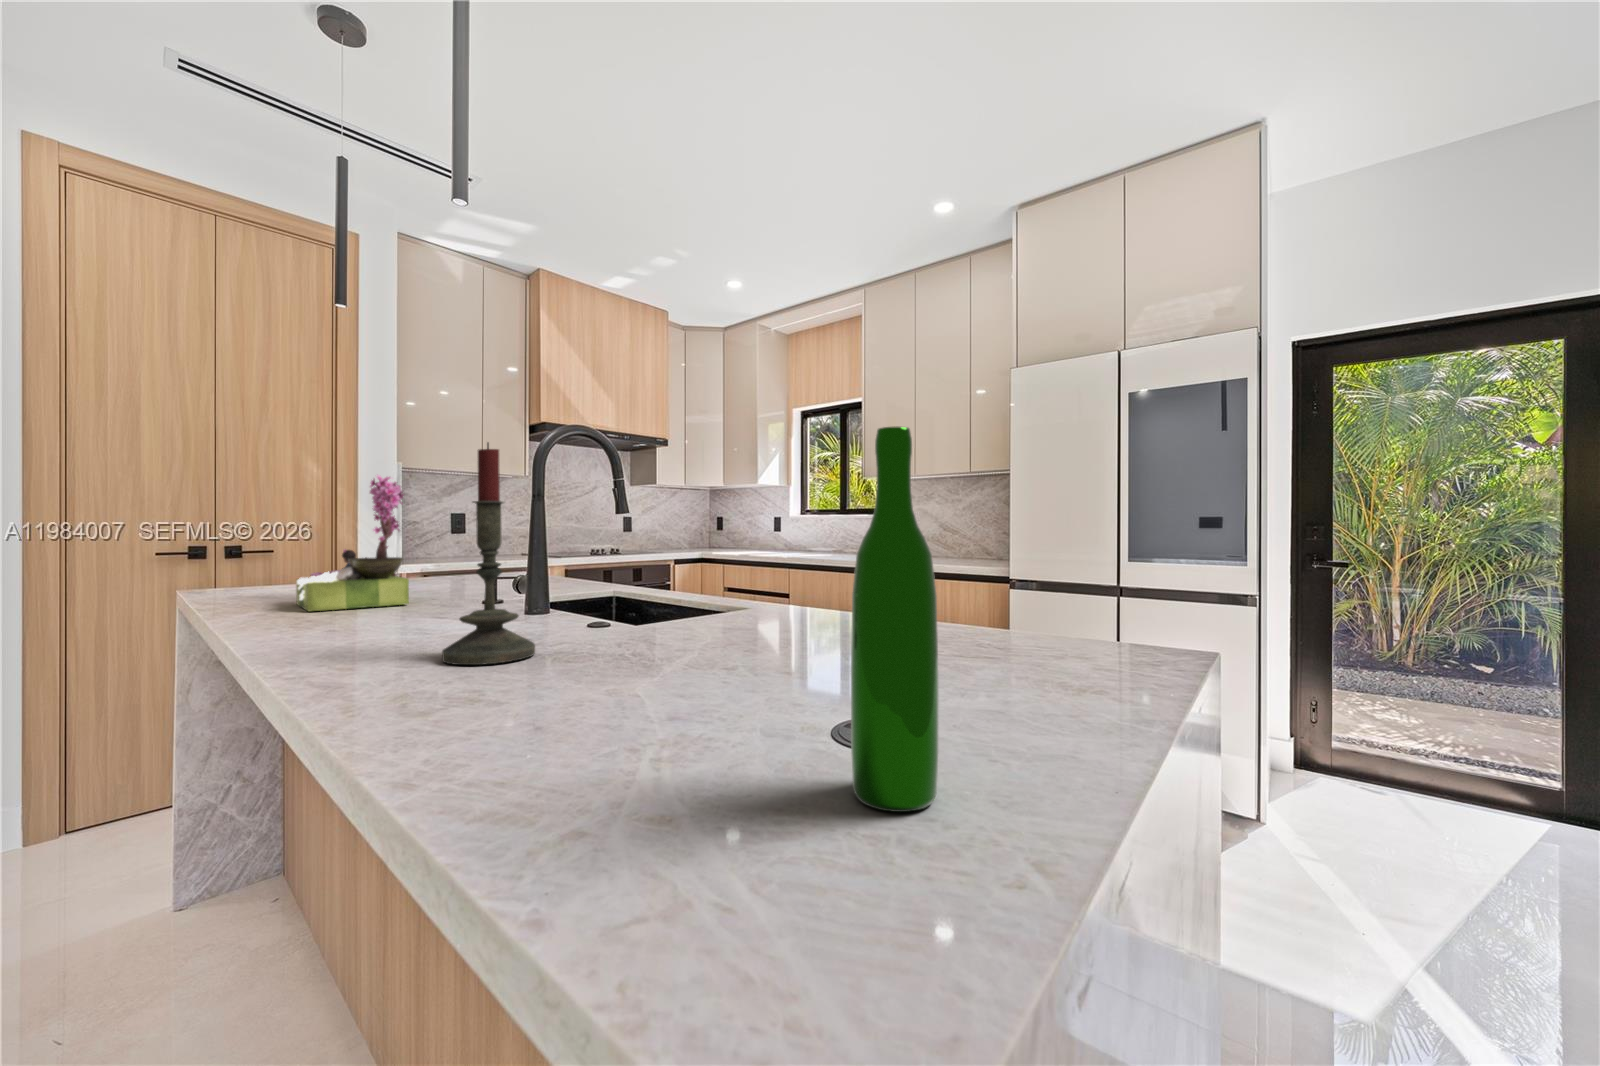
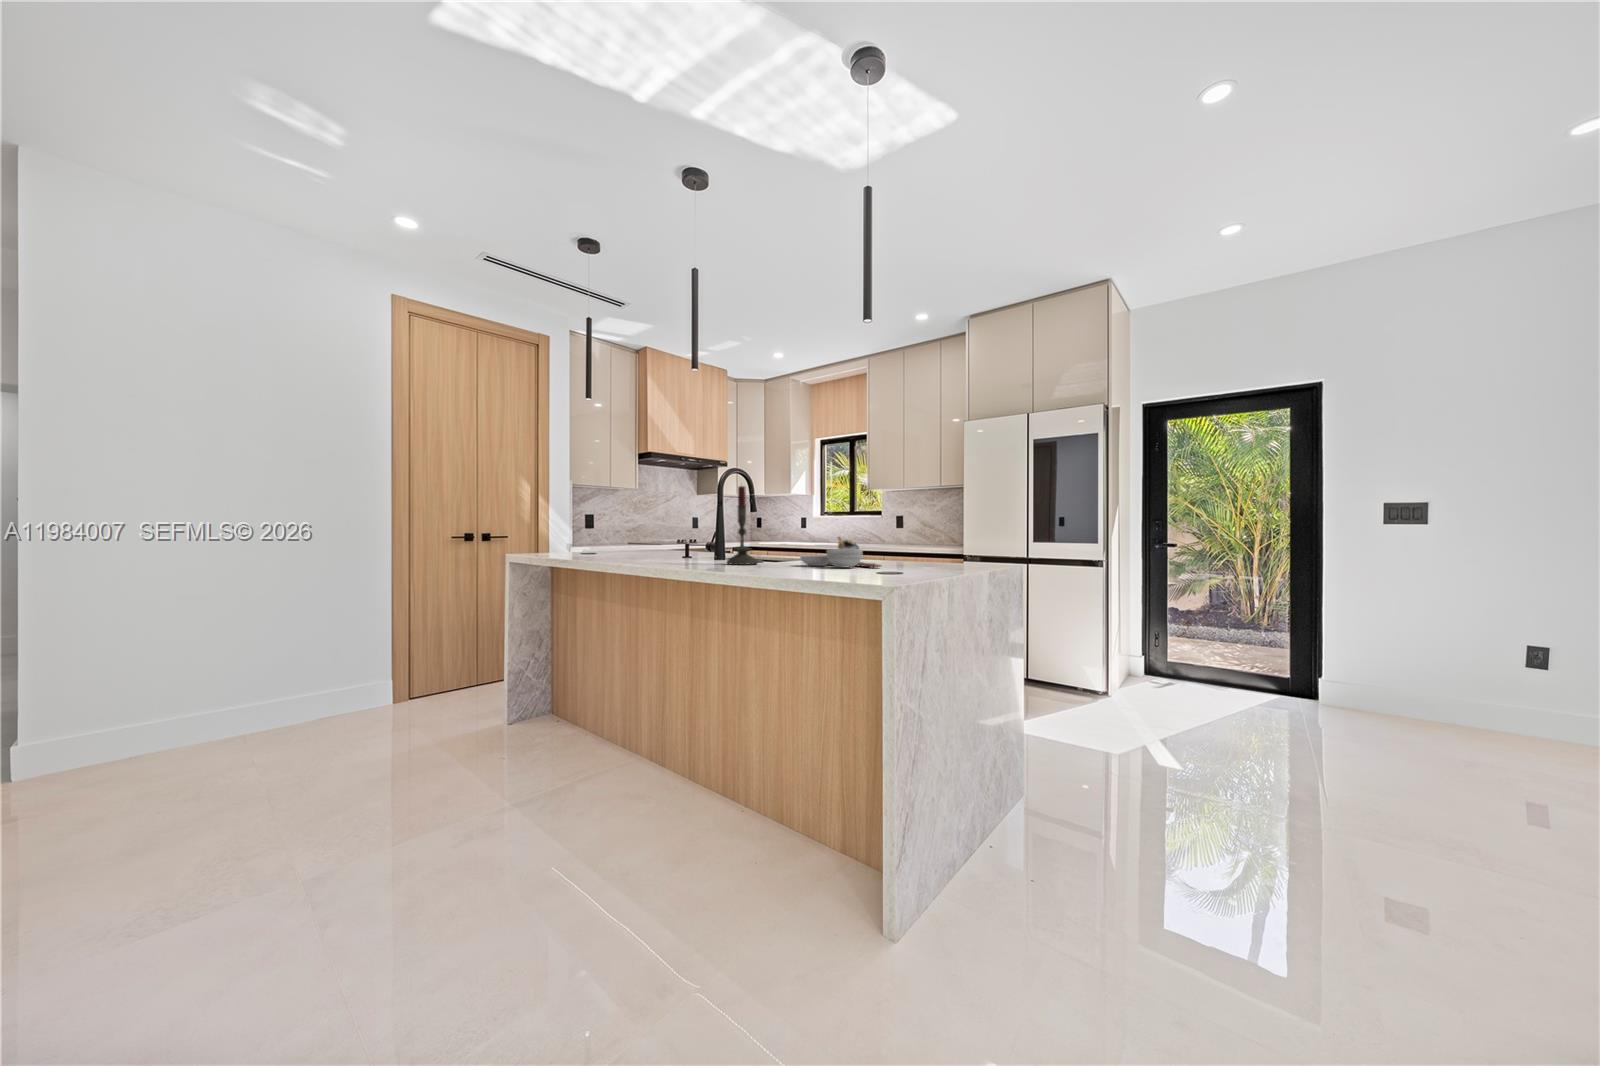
wine bottle: present [851,427,939,812] -> none [885,489,905,573]
flower arrangement: present [296,475,409,611] -> none [599,492,655,558]
cutting board: none [626,583,856,698] -> present [800,537,881,567]

